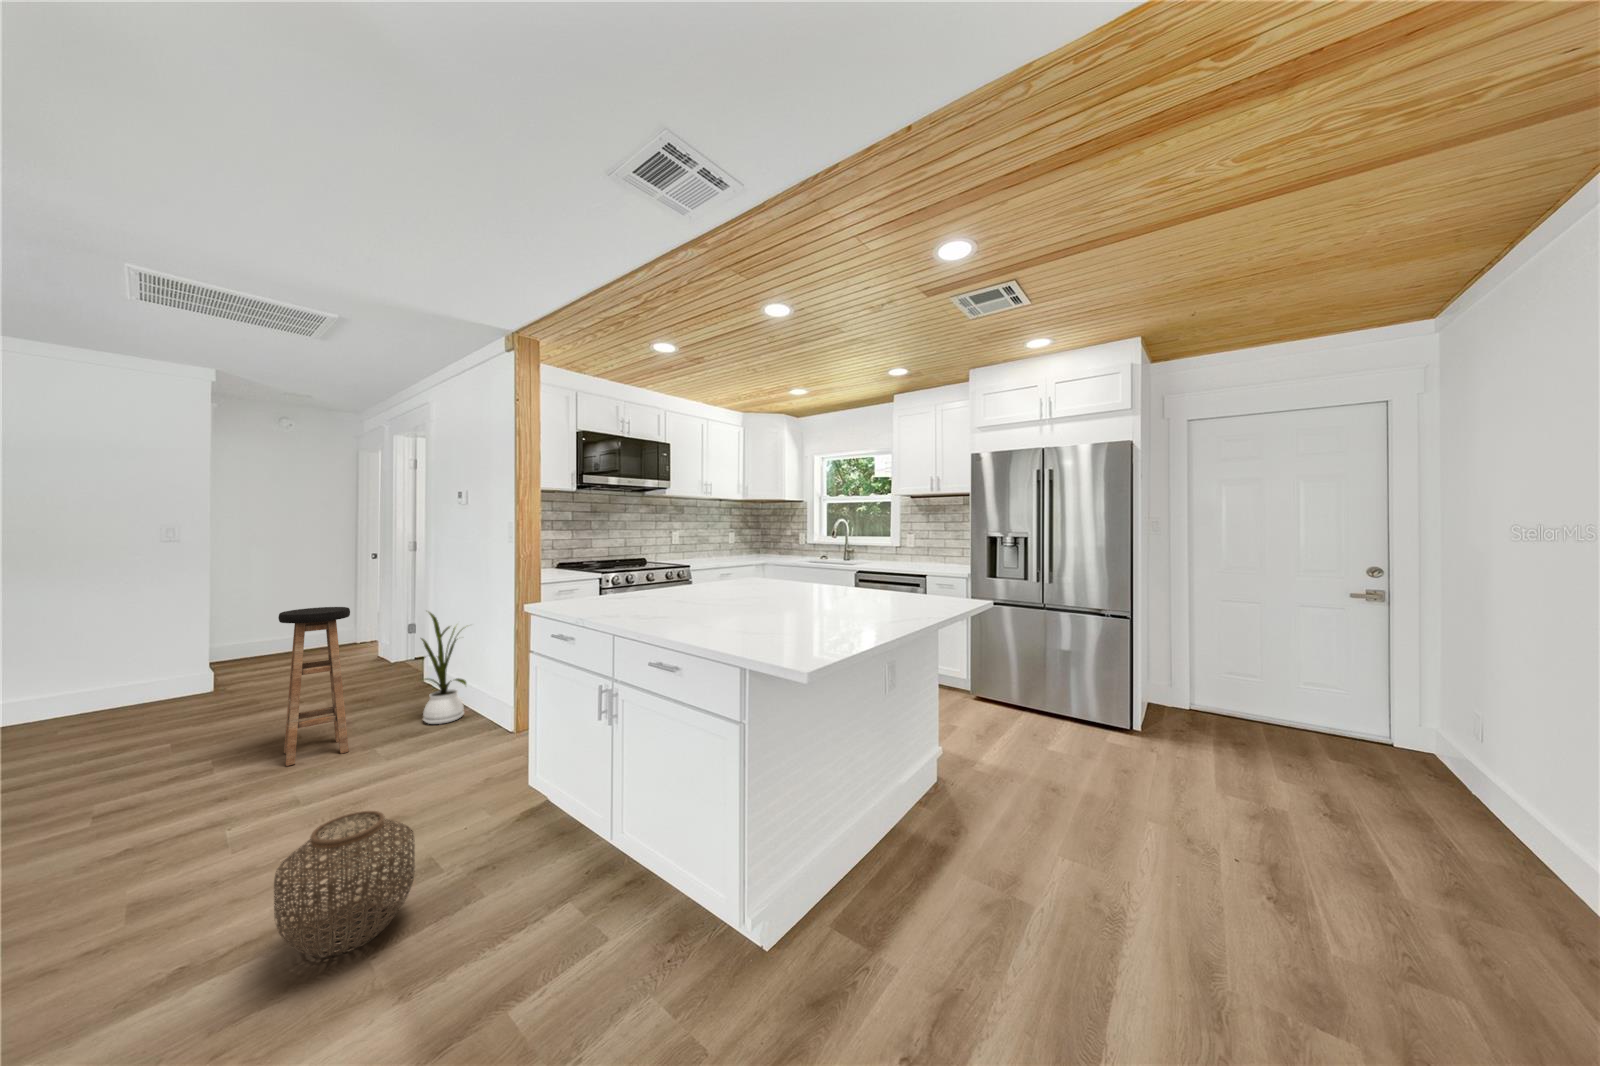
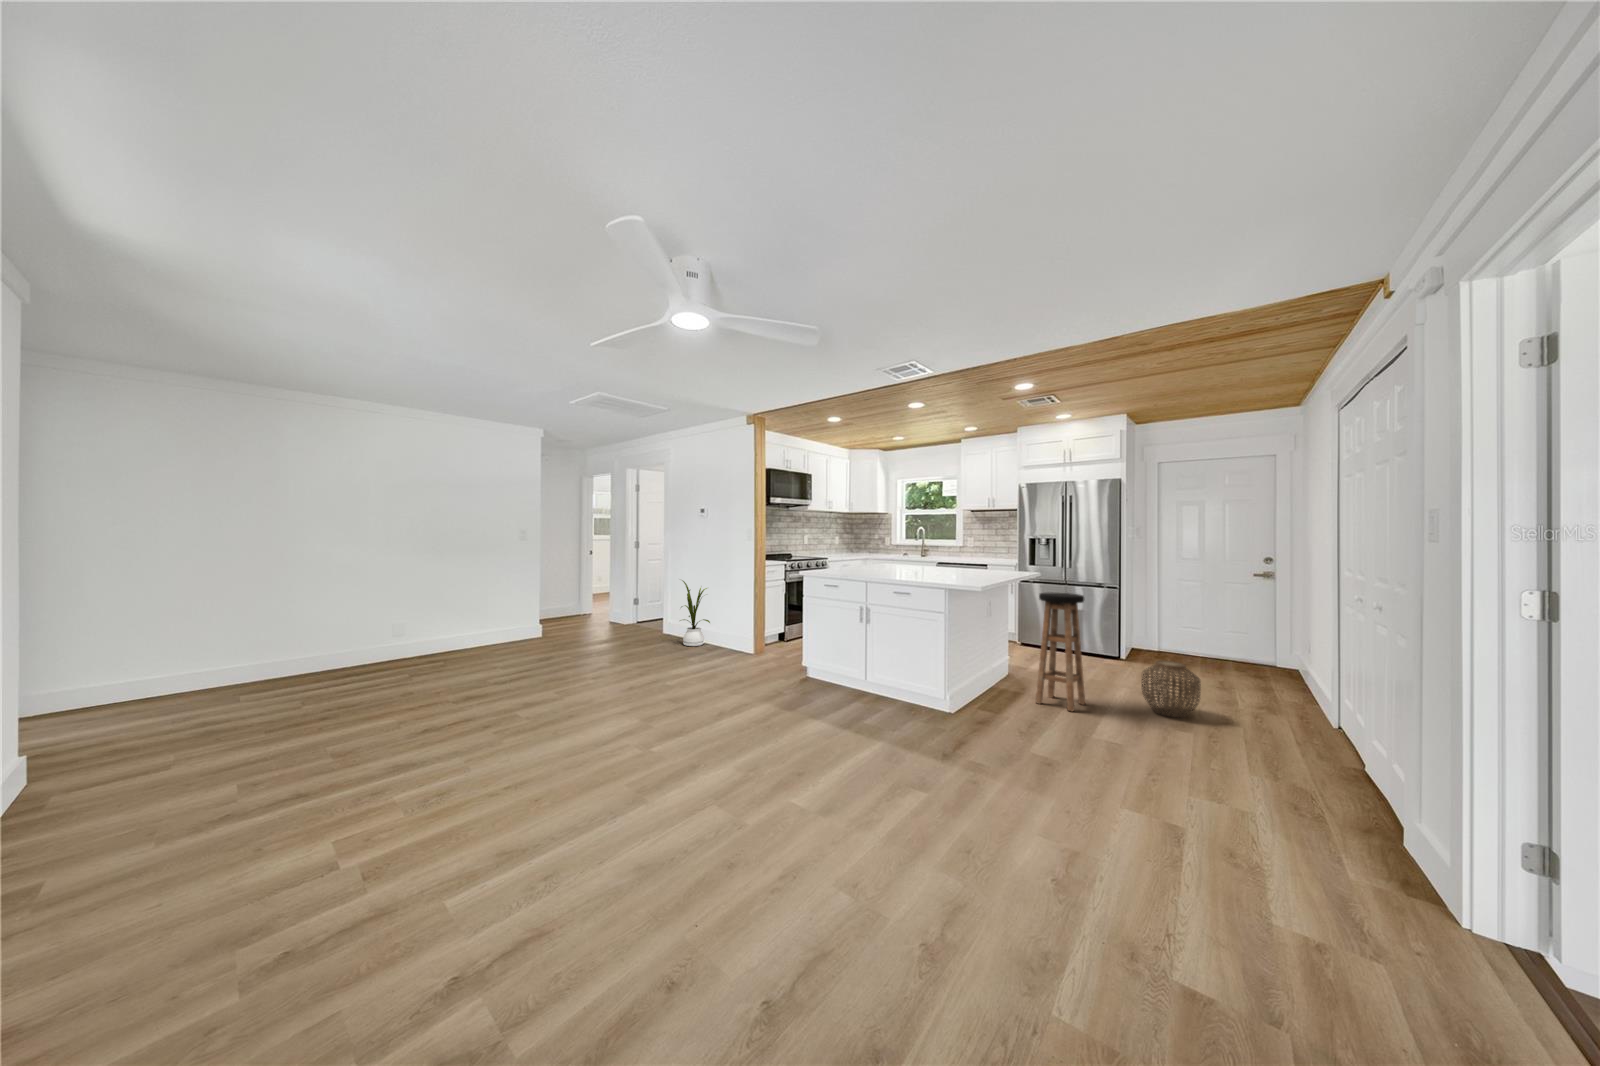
bar stool: present [278,607,350,766] -> present [1036,593,1085,712]
woven basket: present [274,811,415,957] -> present [1142,660,1201,717]

